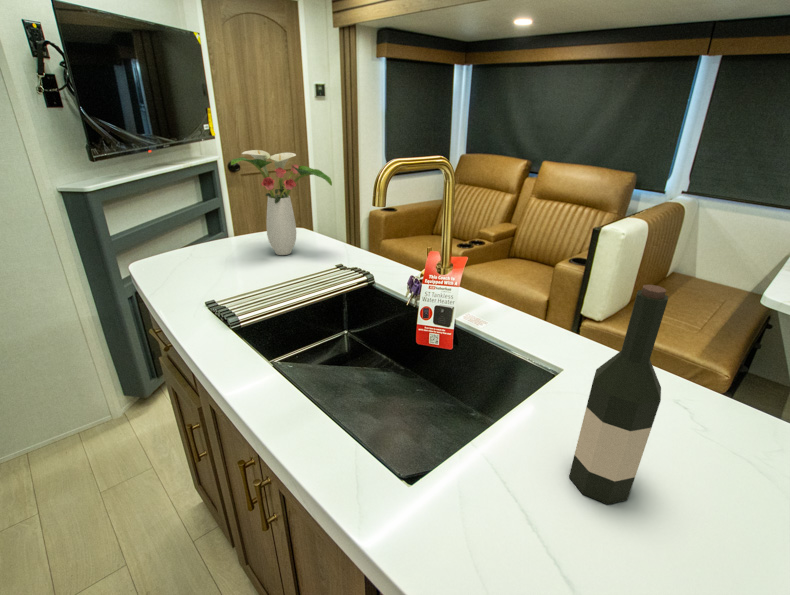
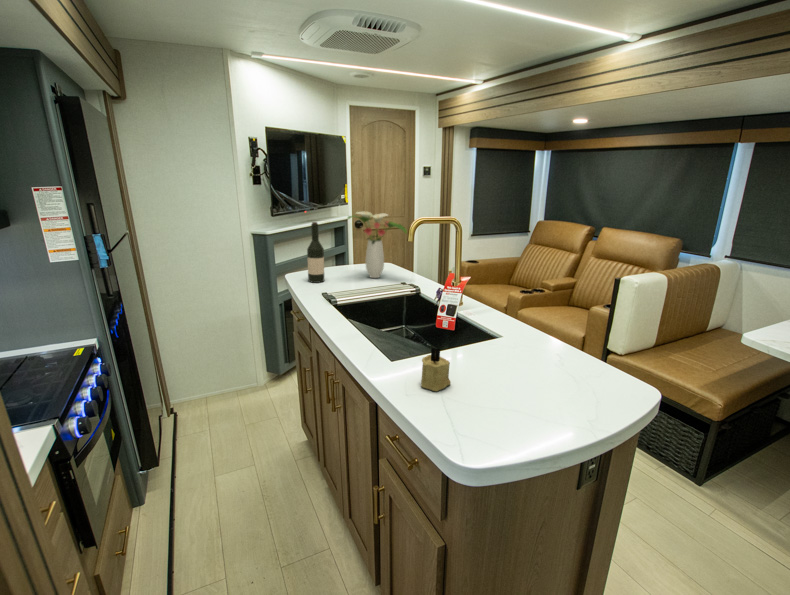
wine bottle: present [569,285,668,504] -> present [307,222,324,283]
candle: none [478,458,538,551] -> present [421,348,451,391]

